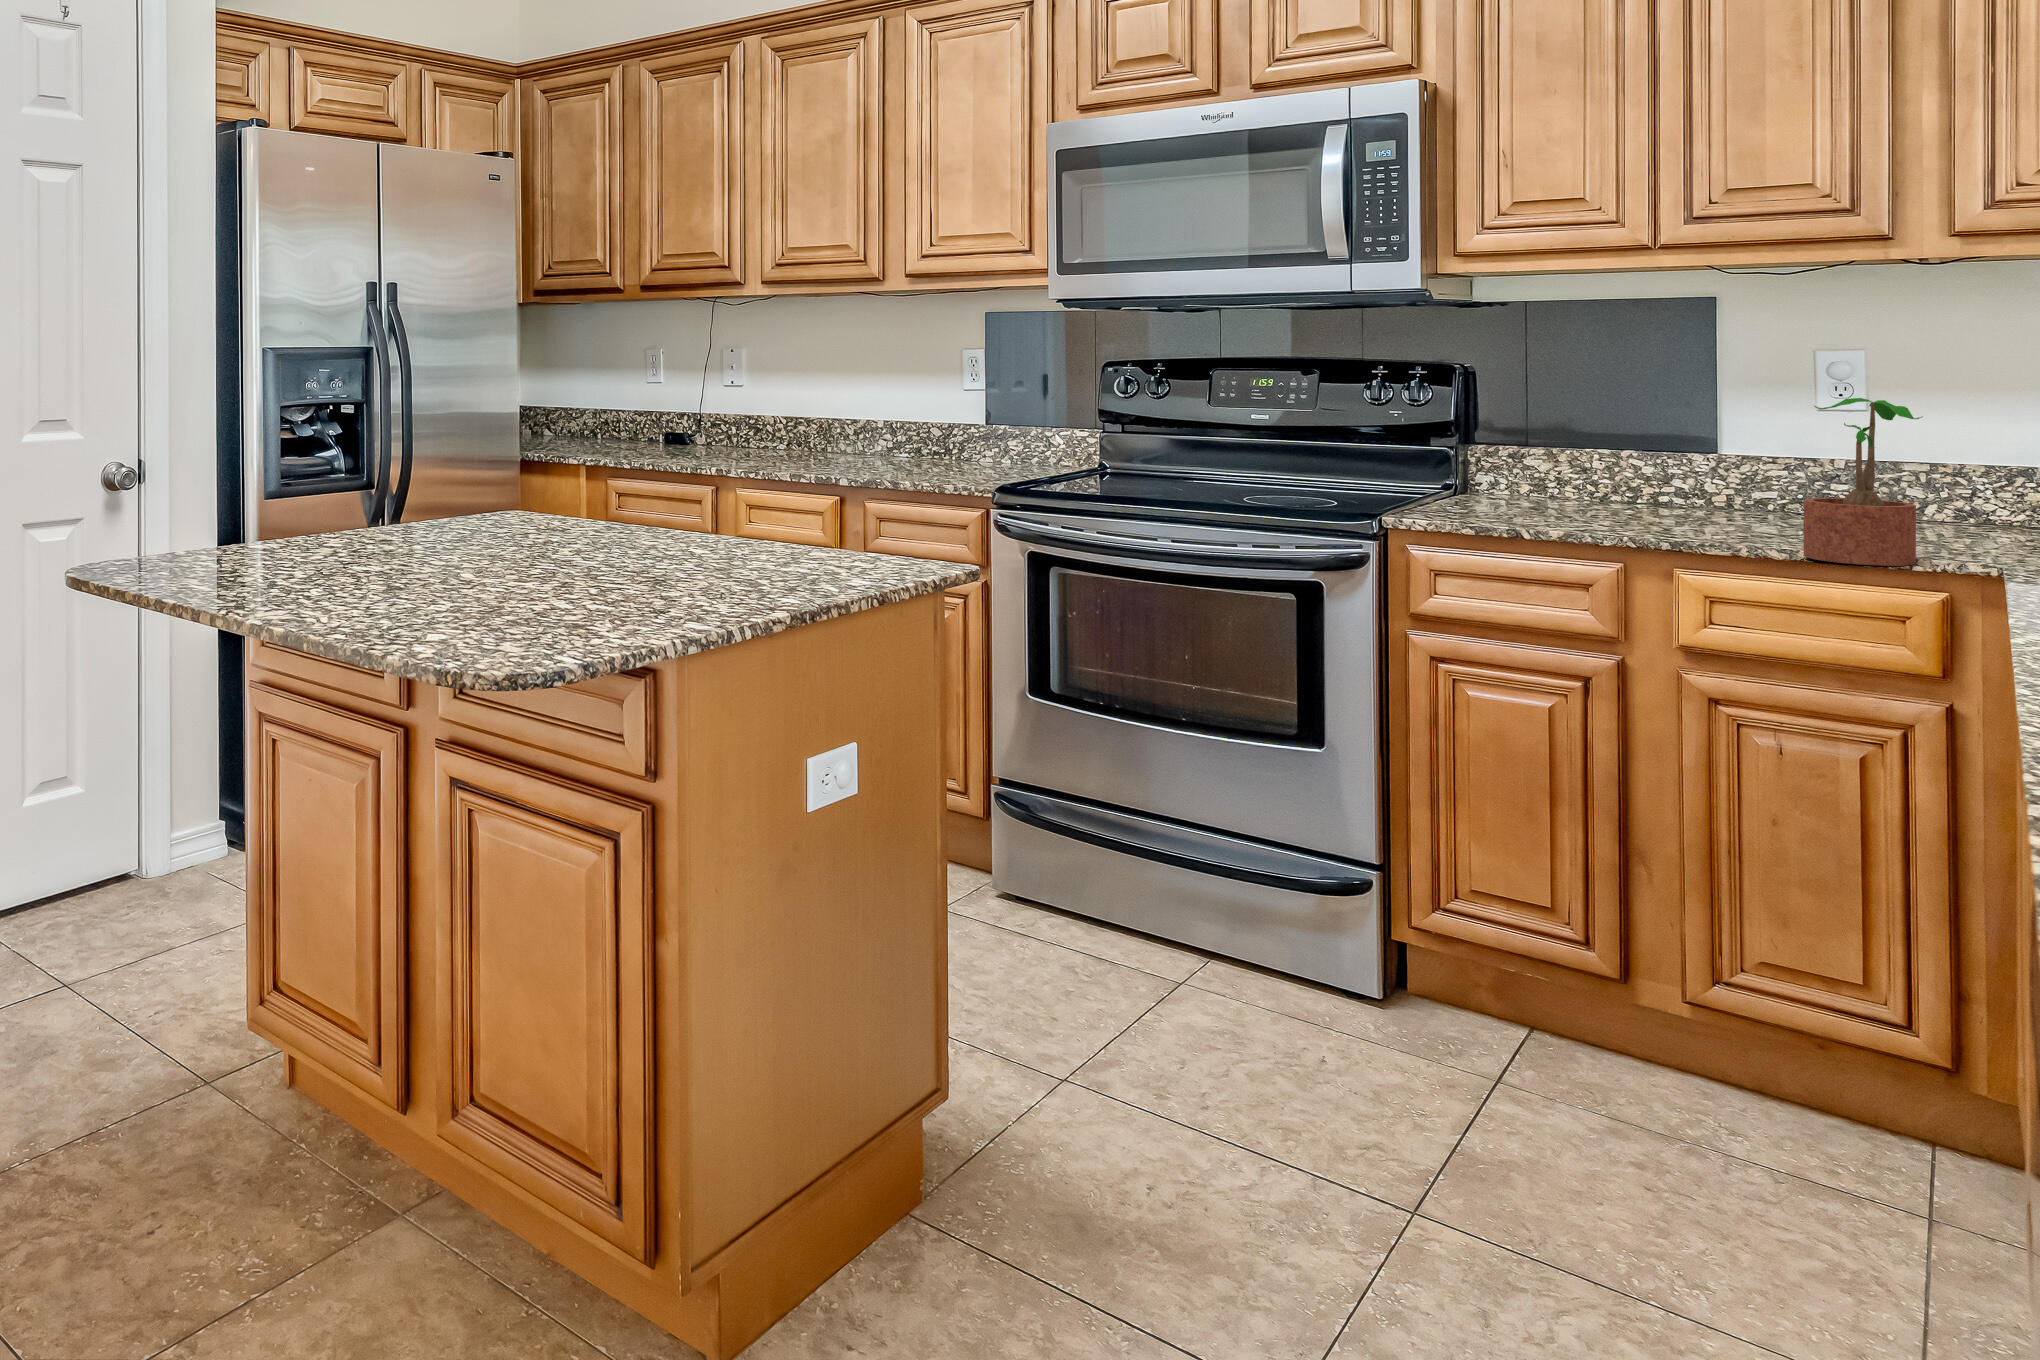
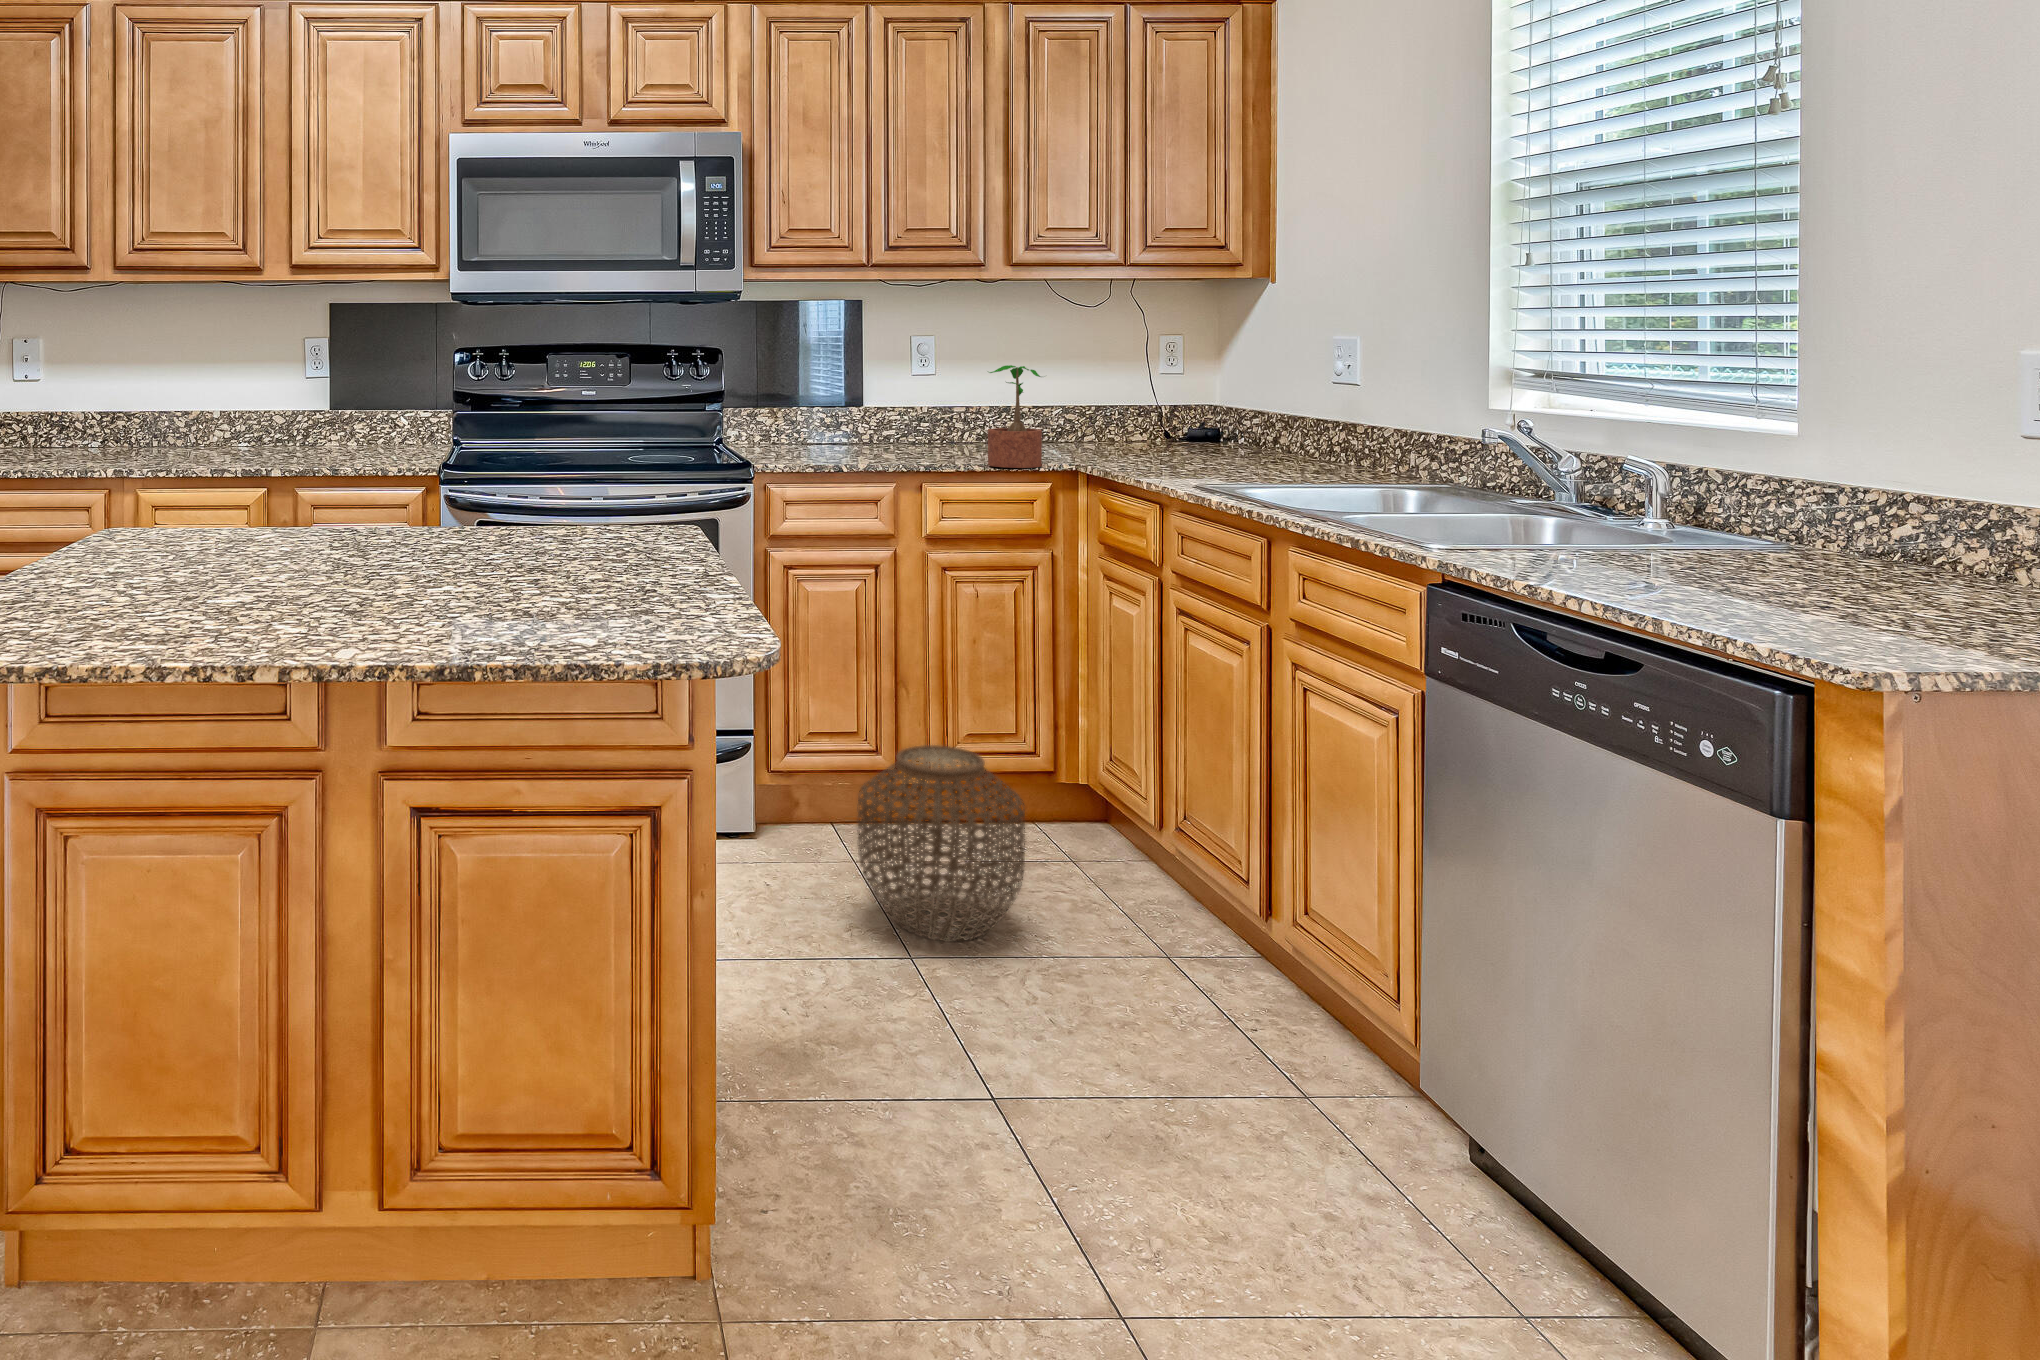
woven basket: none [1343,932,1620,1235] -> present [857,745,1025,941]

